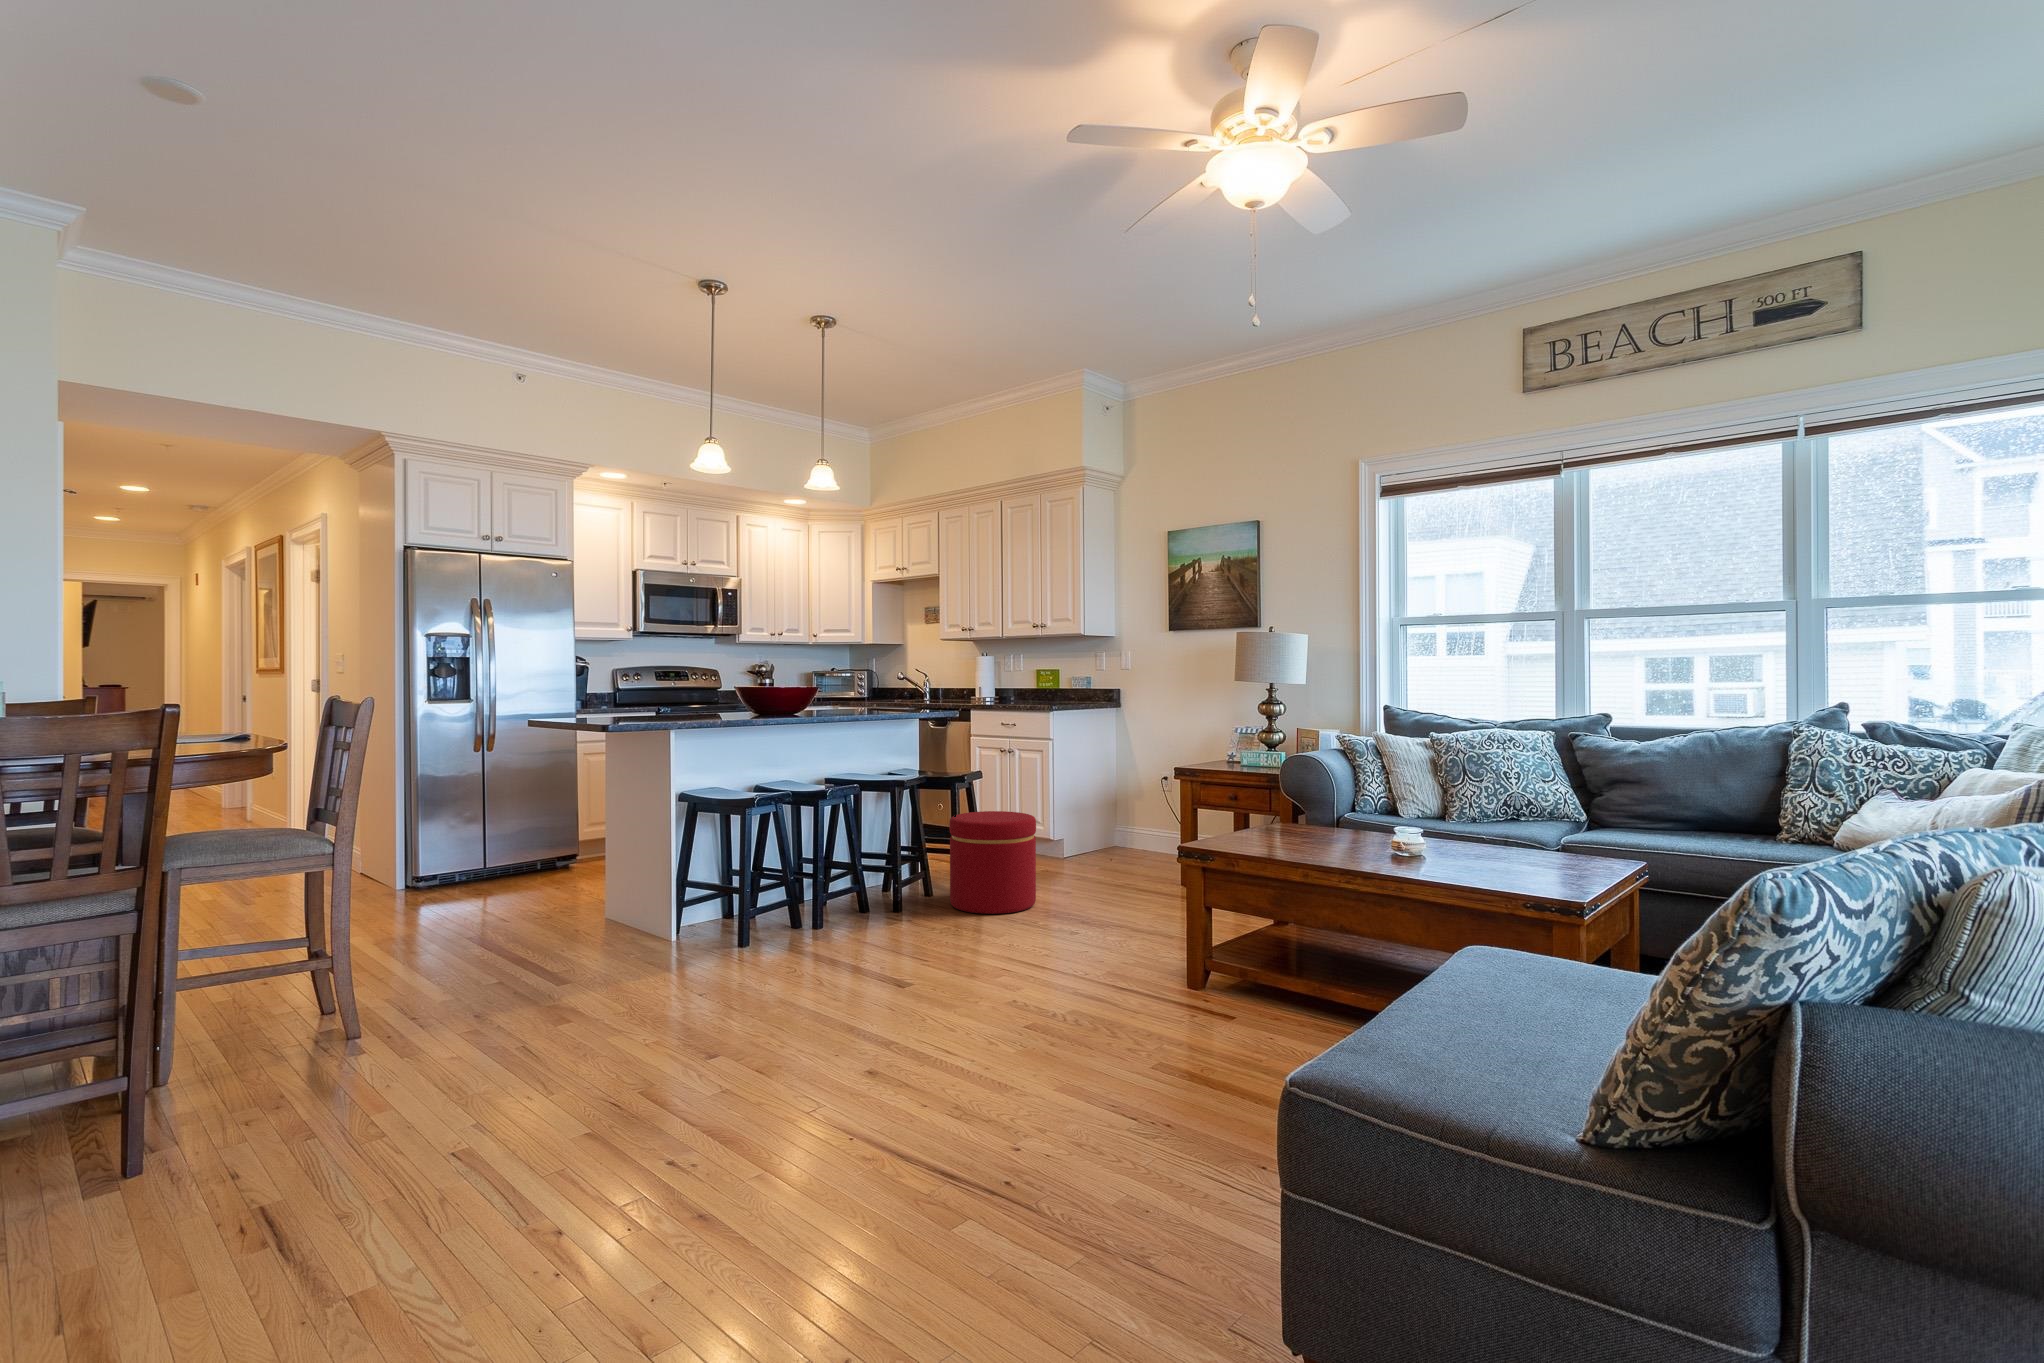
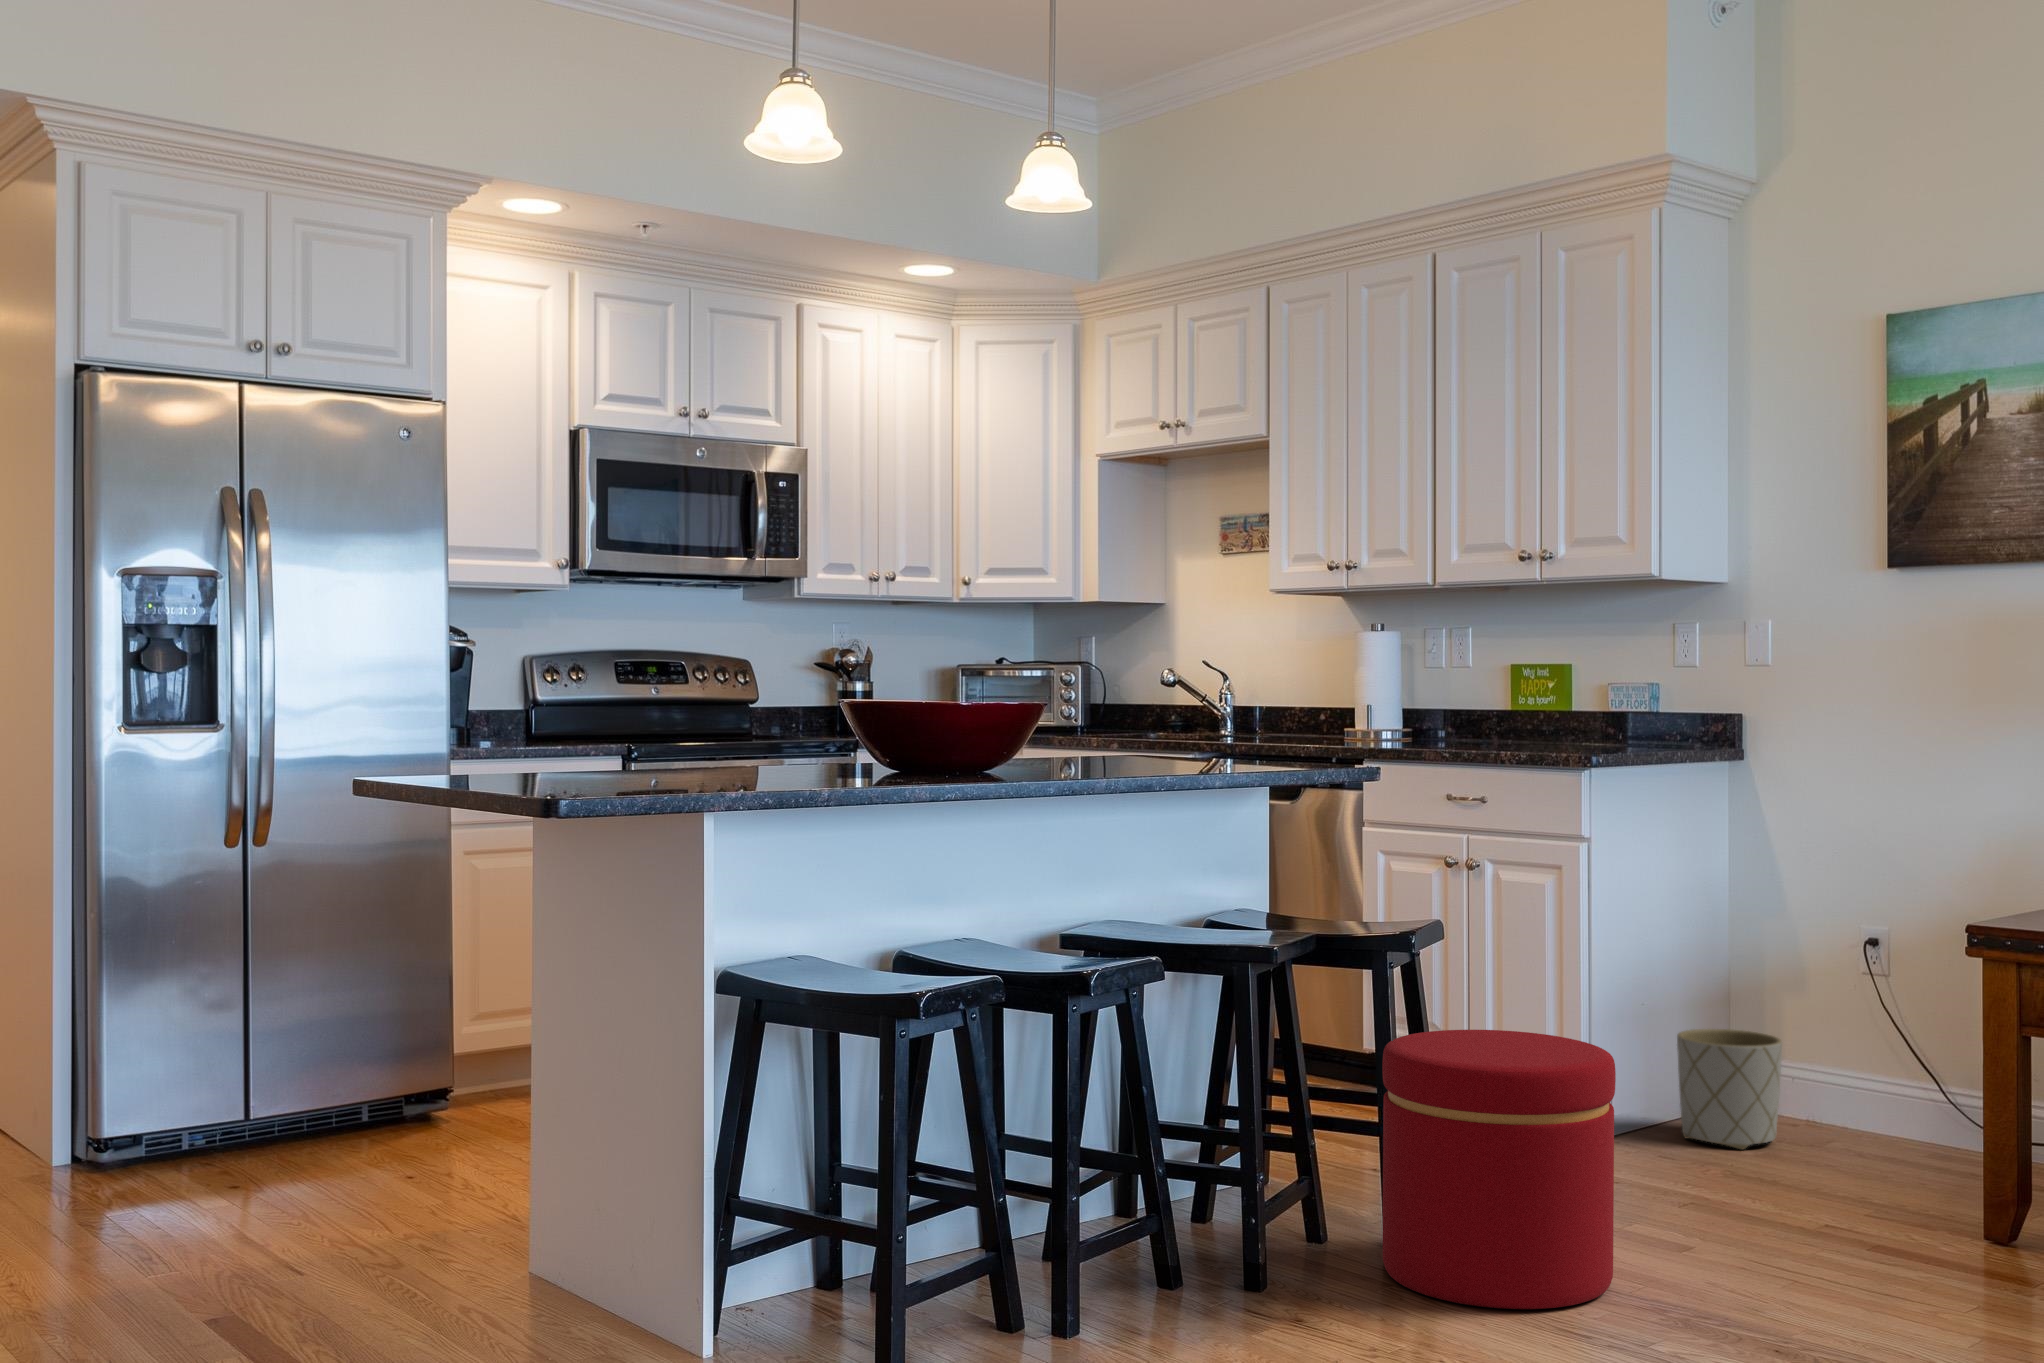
planter: none [1090,814,1129,860] -> present [1677,1029,1782,1149]

